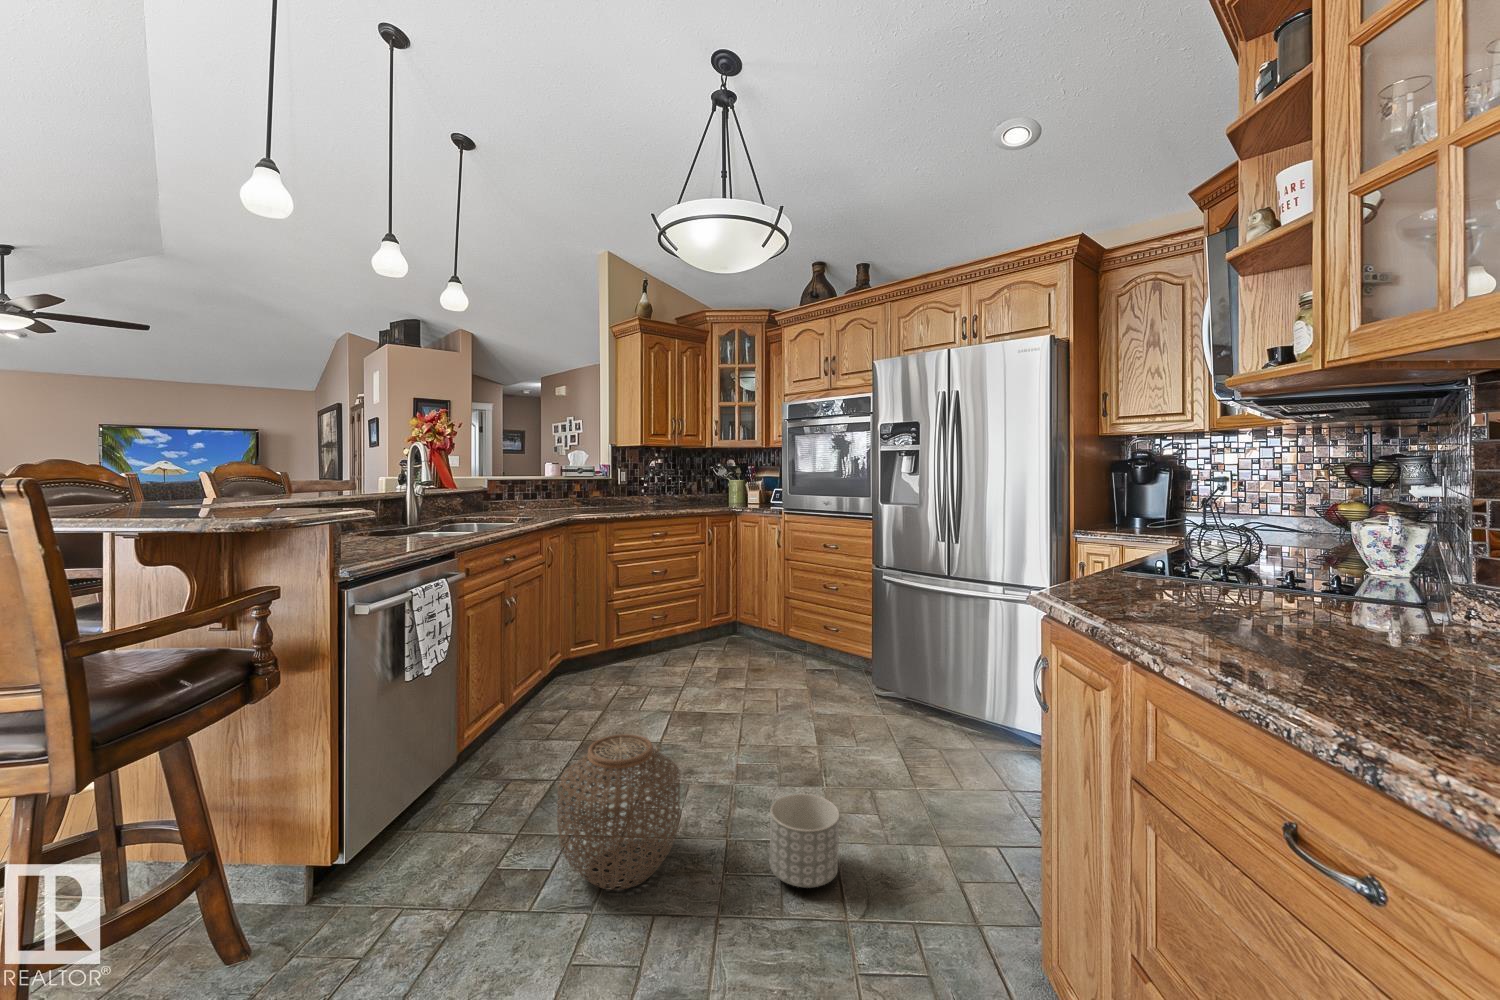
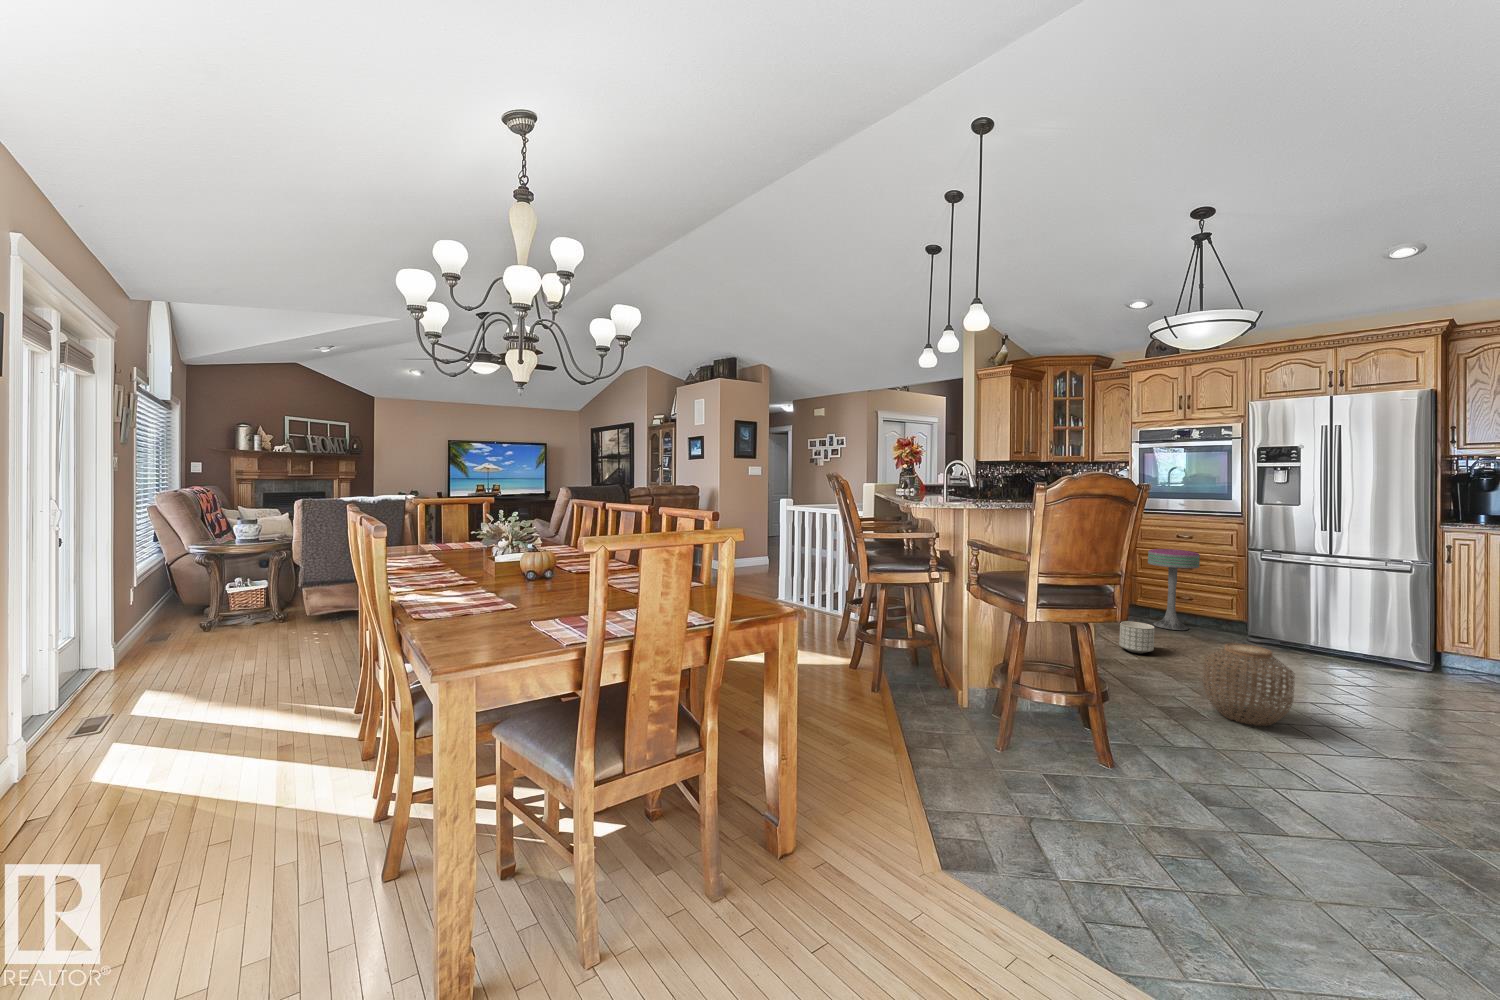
bar stool: none [776,566,834,679] -> present [1148,549,1200,630]
planter: present [770,794,839,888] -> present [1119,621,1155,654]

